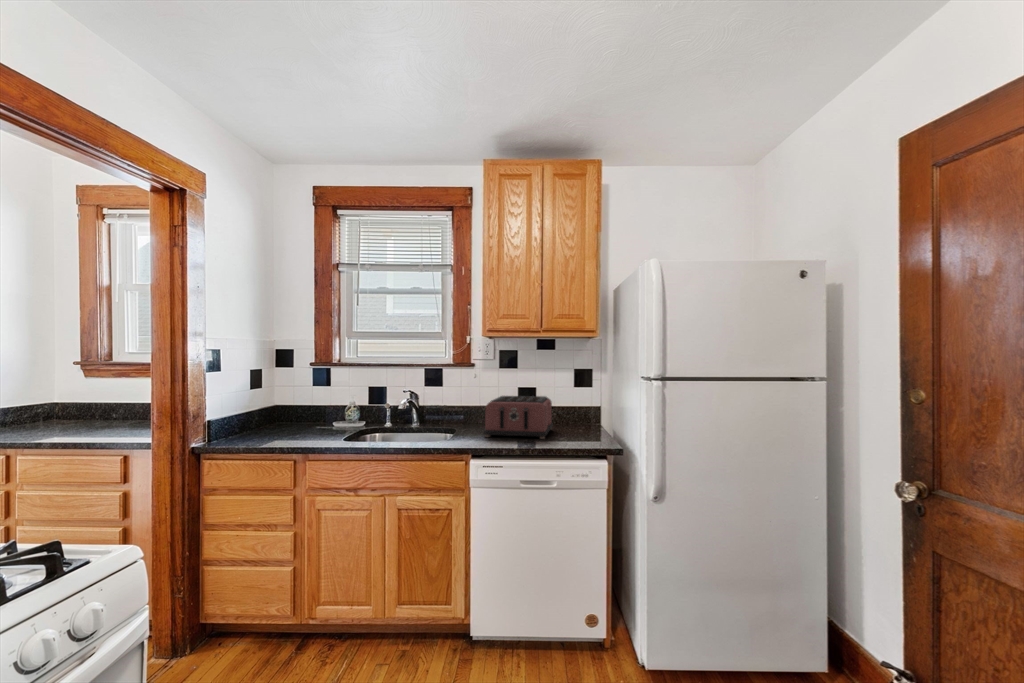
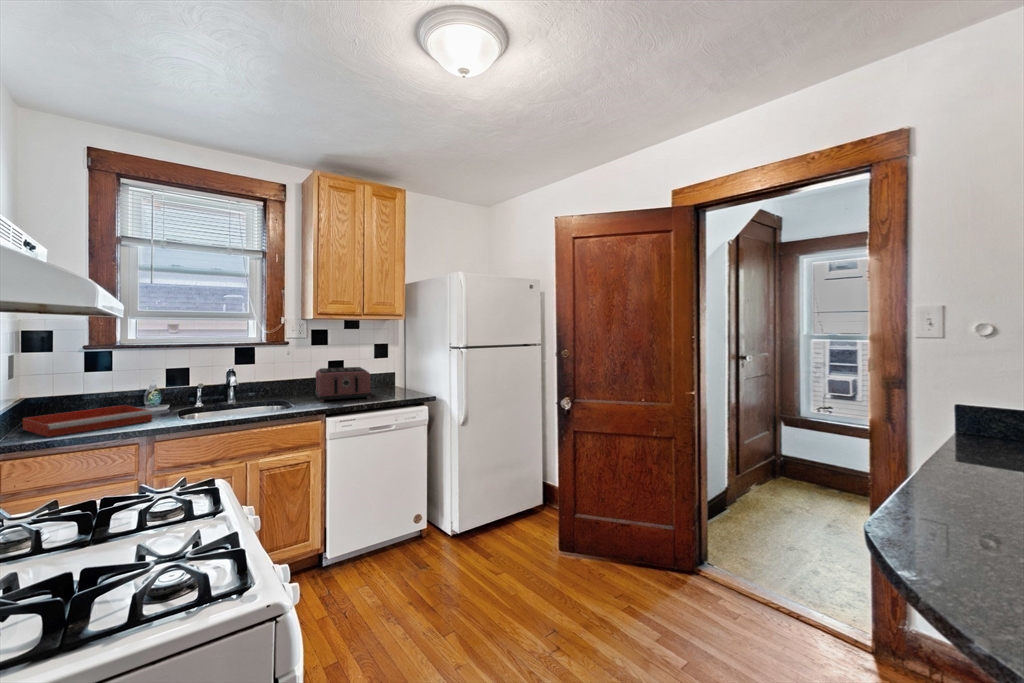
tray: none [244,420,325,444] -> present [23,405,153,436]

